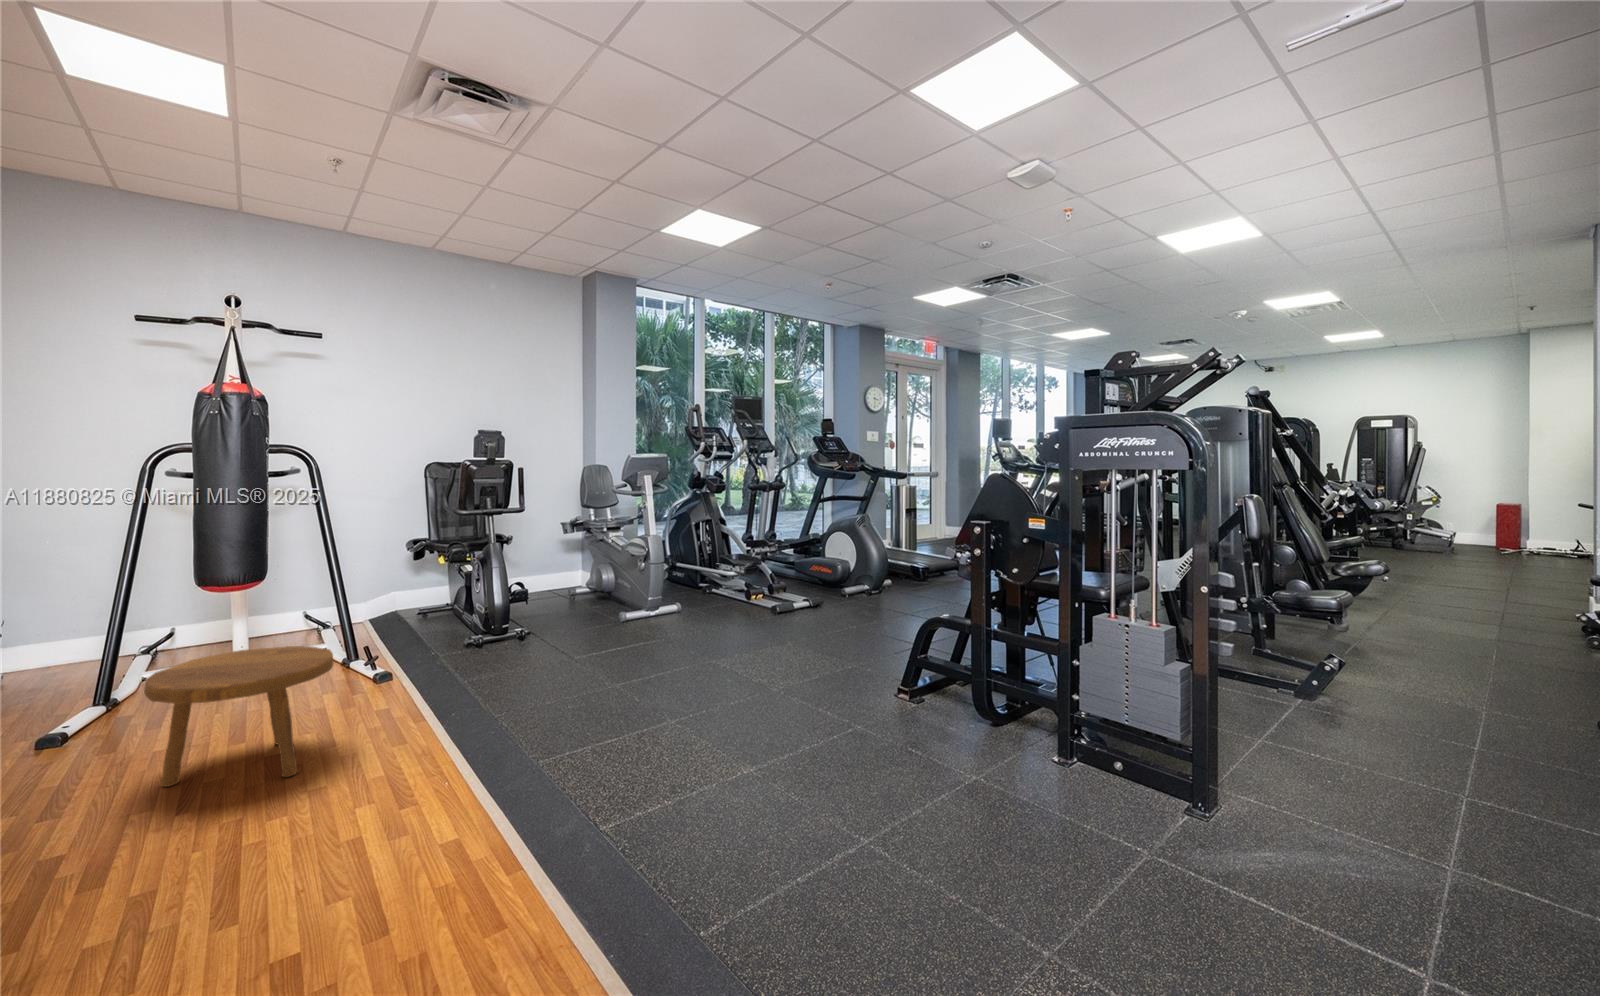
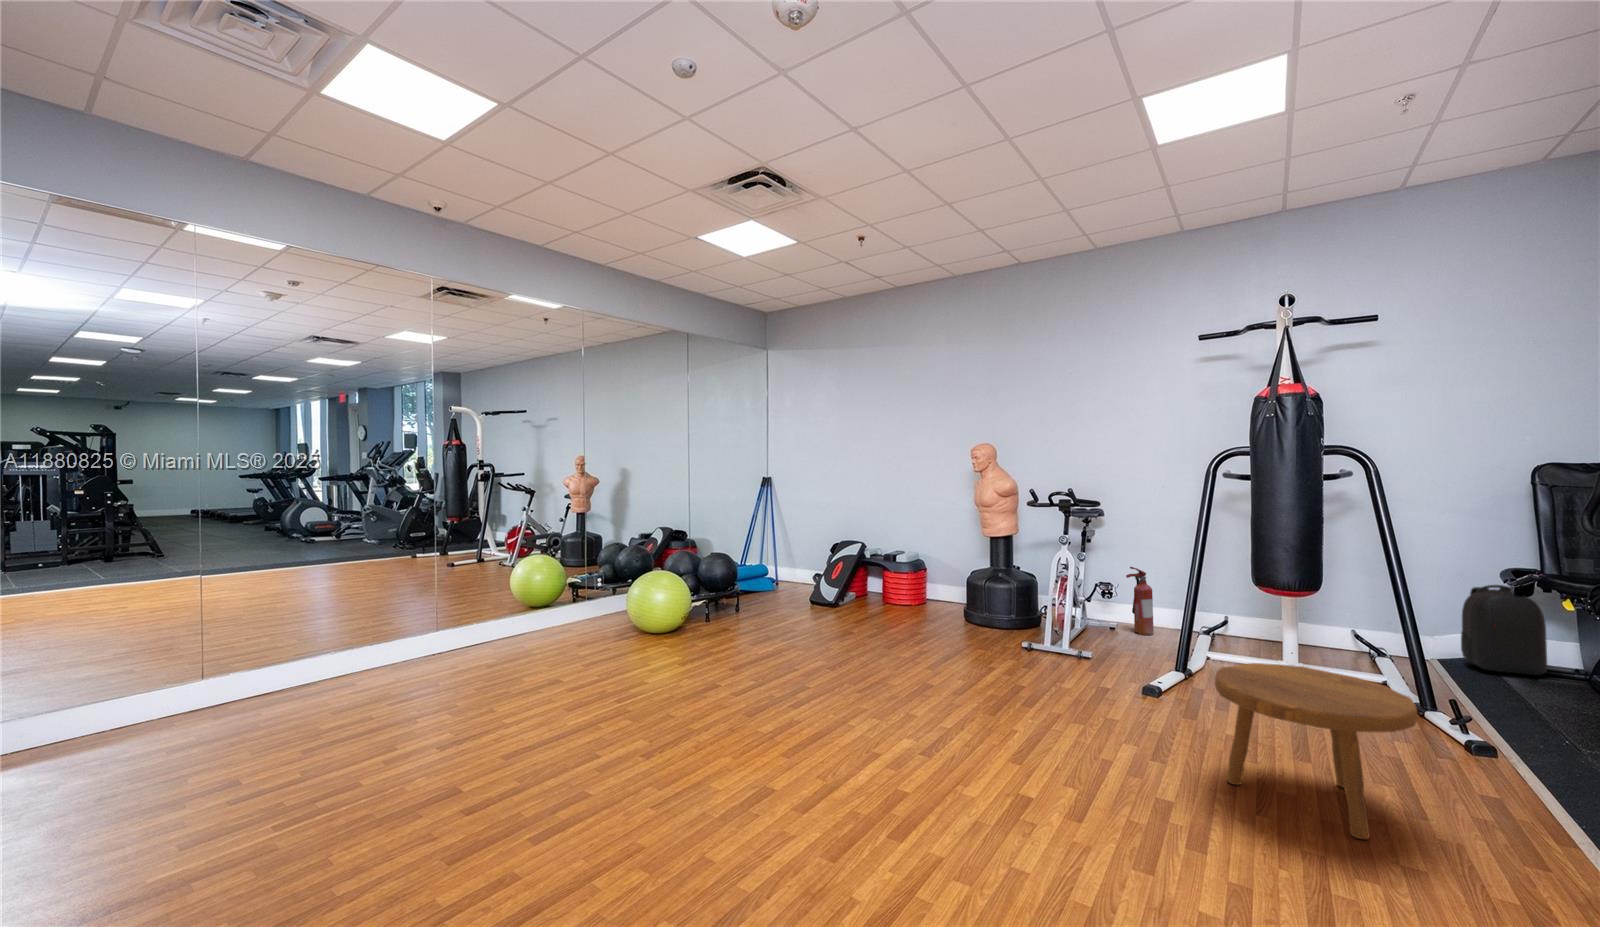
backpack: none [381,556,431,621] -> present [1461,585,1547,675]
fire extinguisher: none [16,593,66,676] -> present [1126,567,1154,635]

